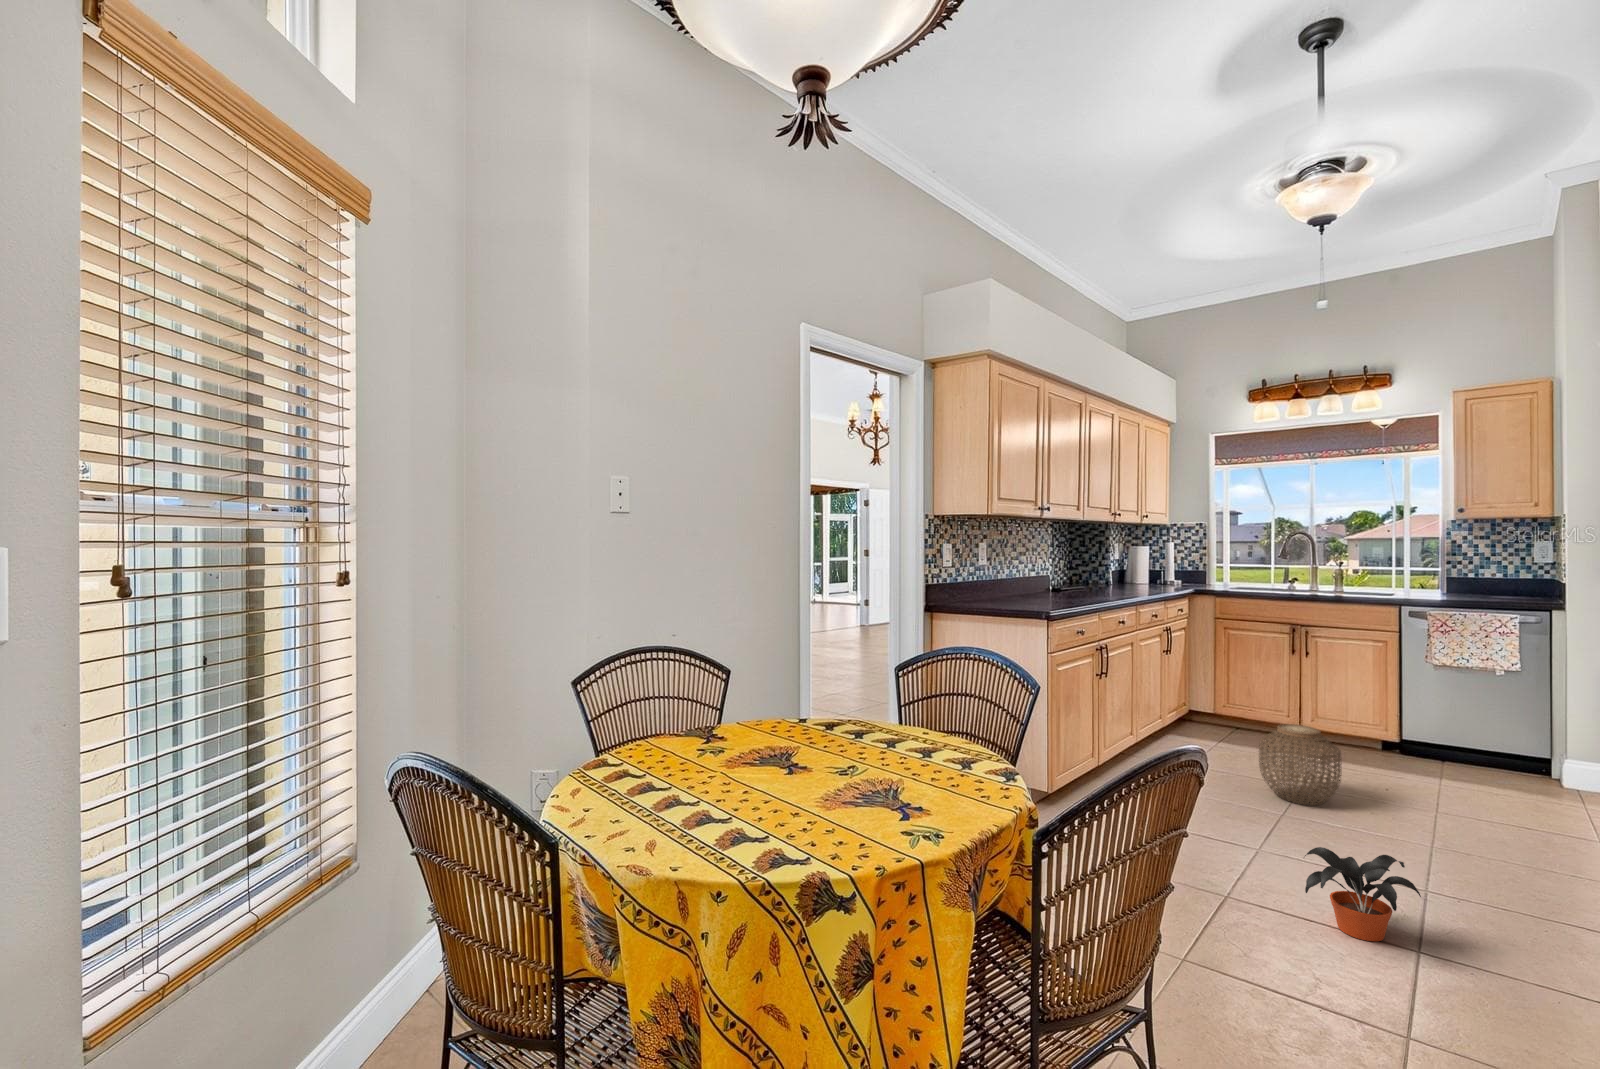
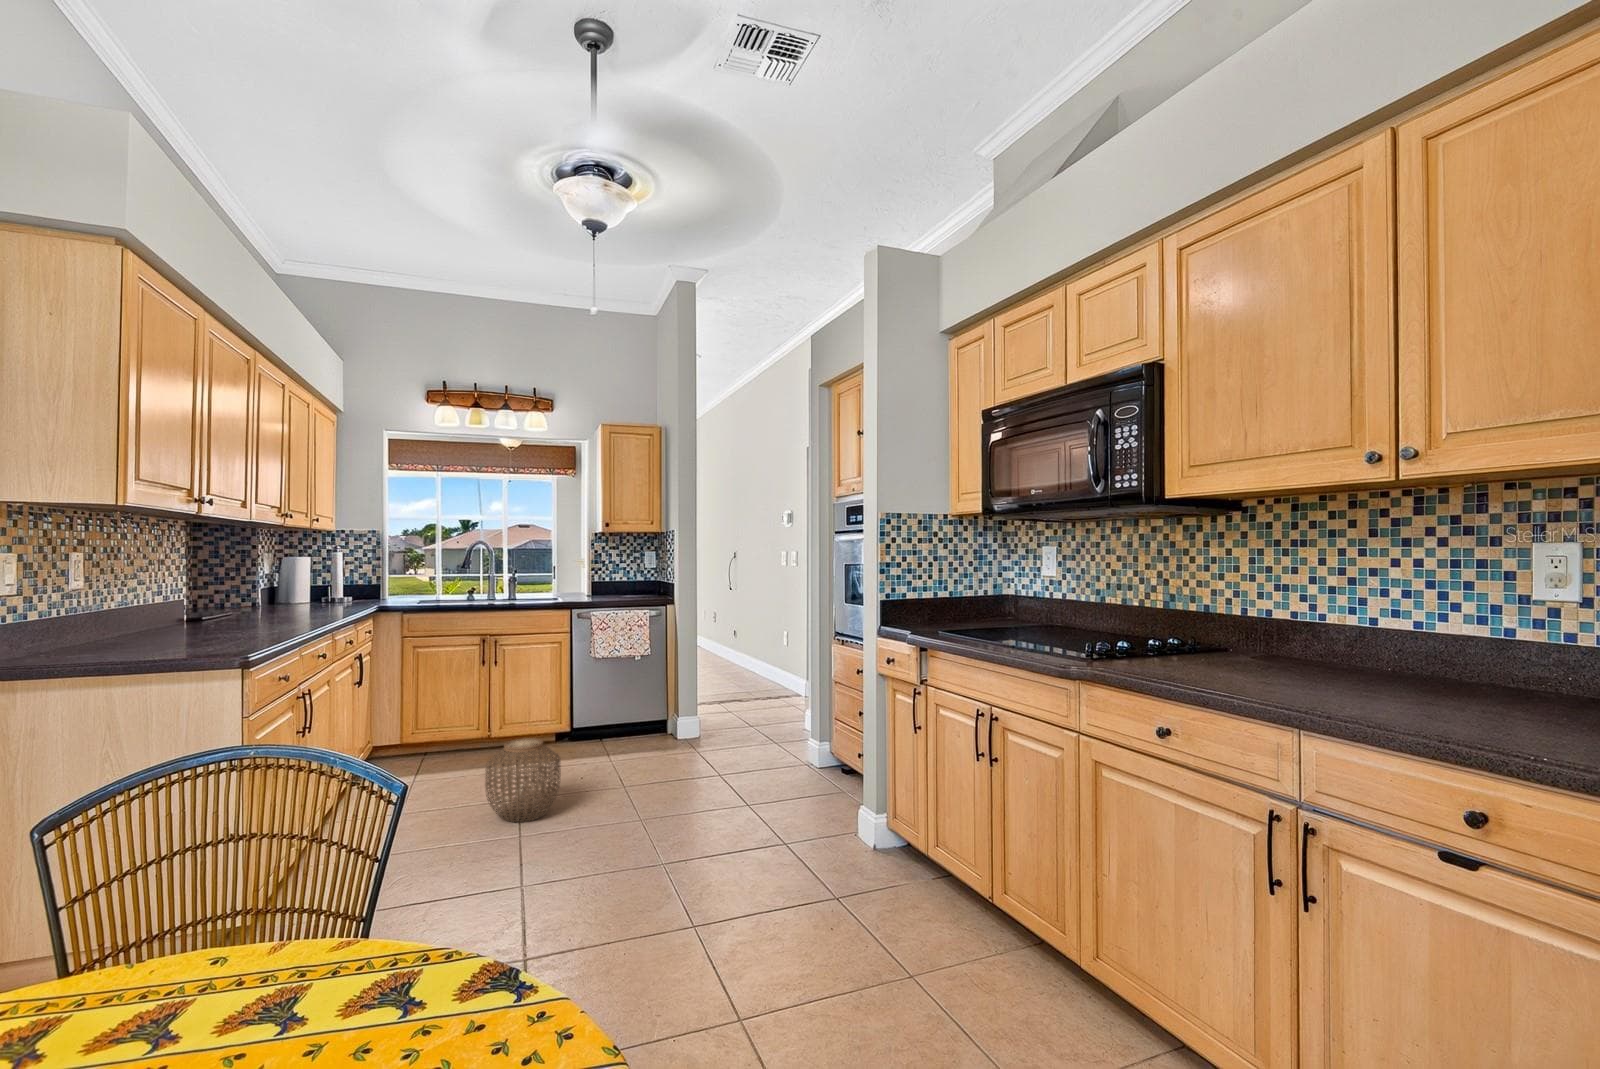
potted plant: present [1305,847,1421,941] -> none [603,846,698,941]

